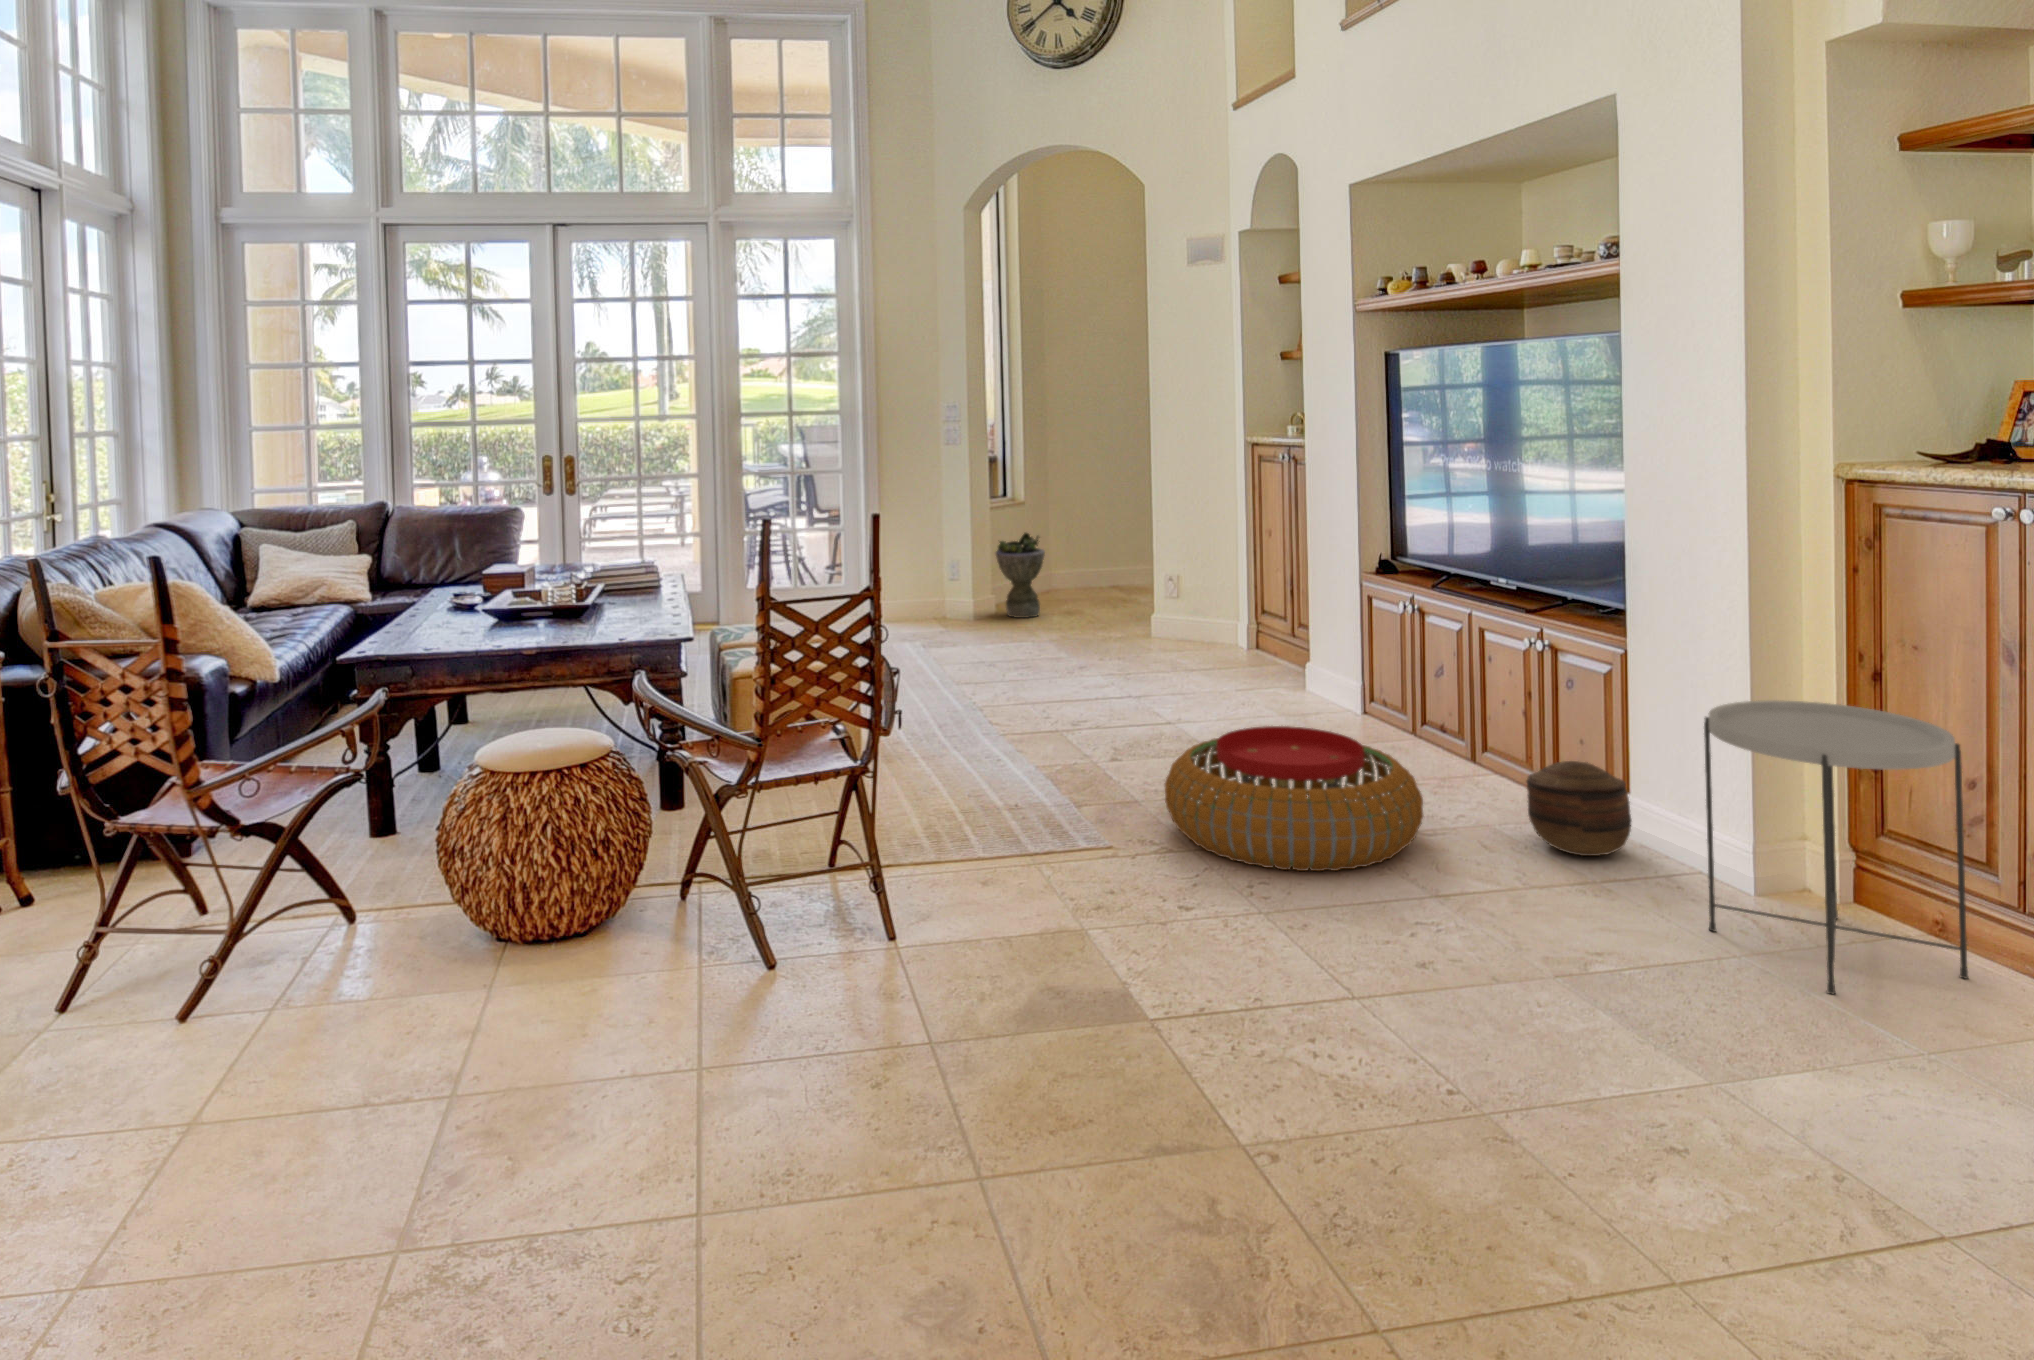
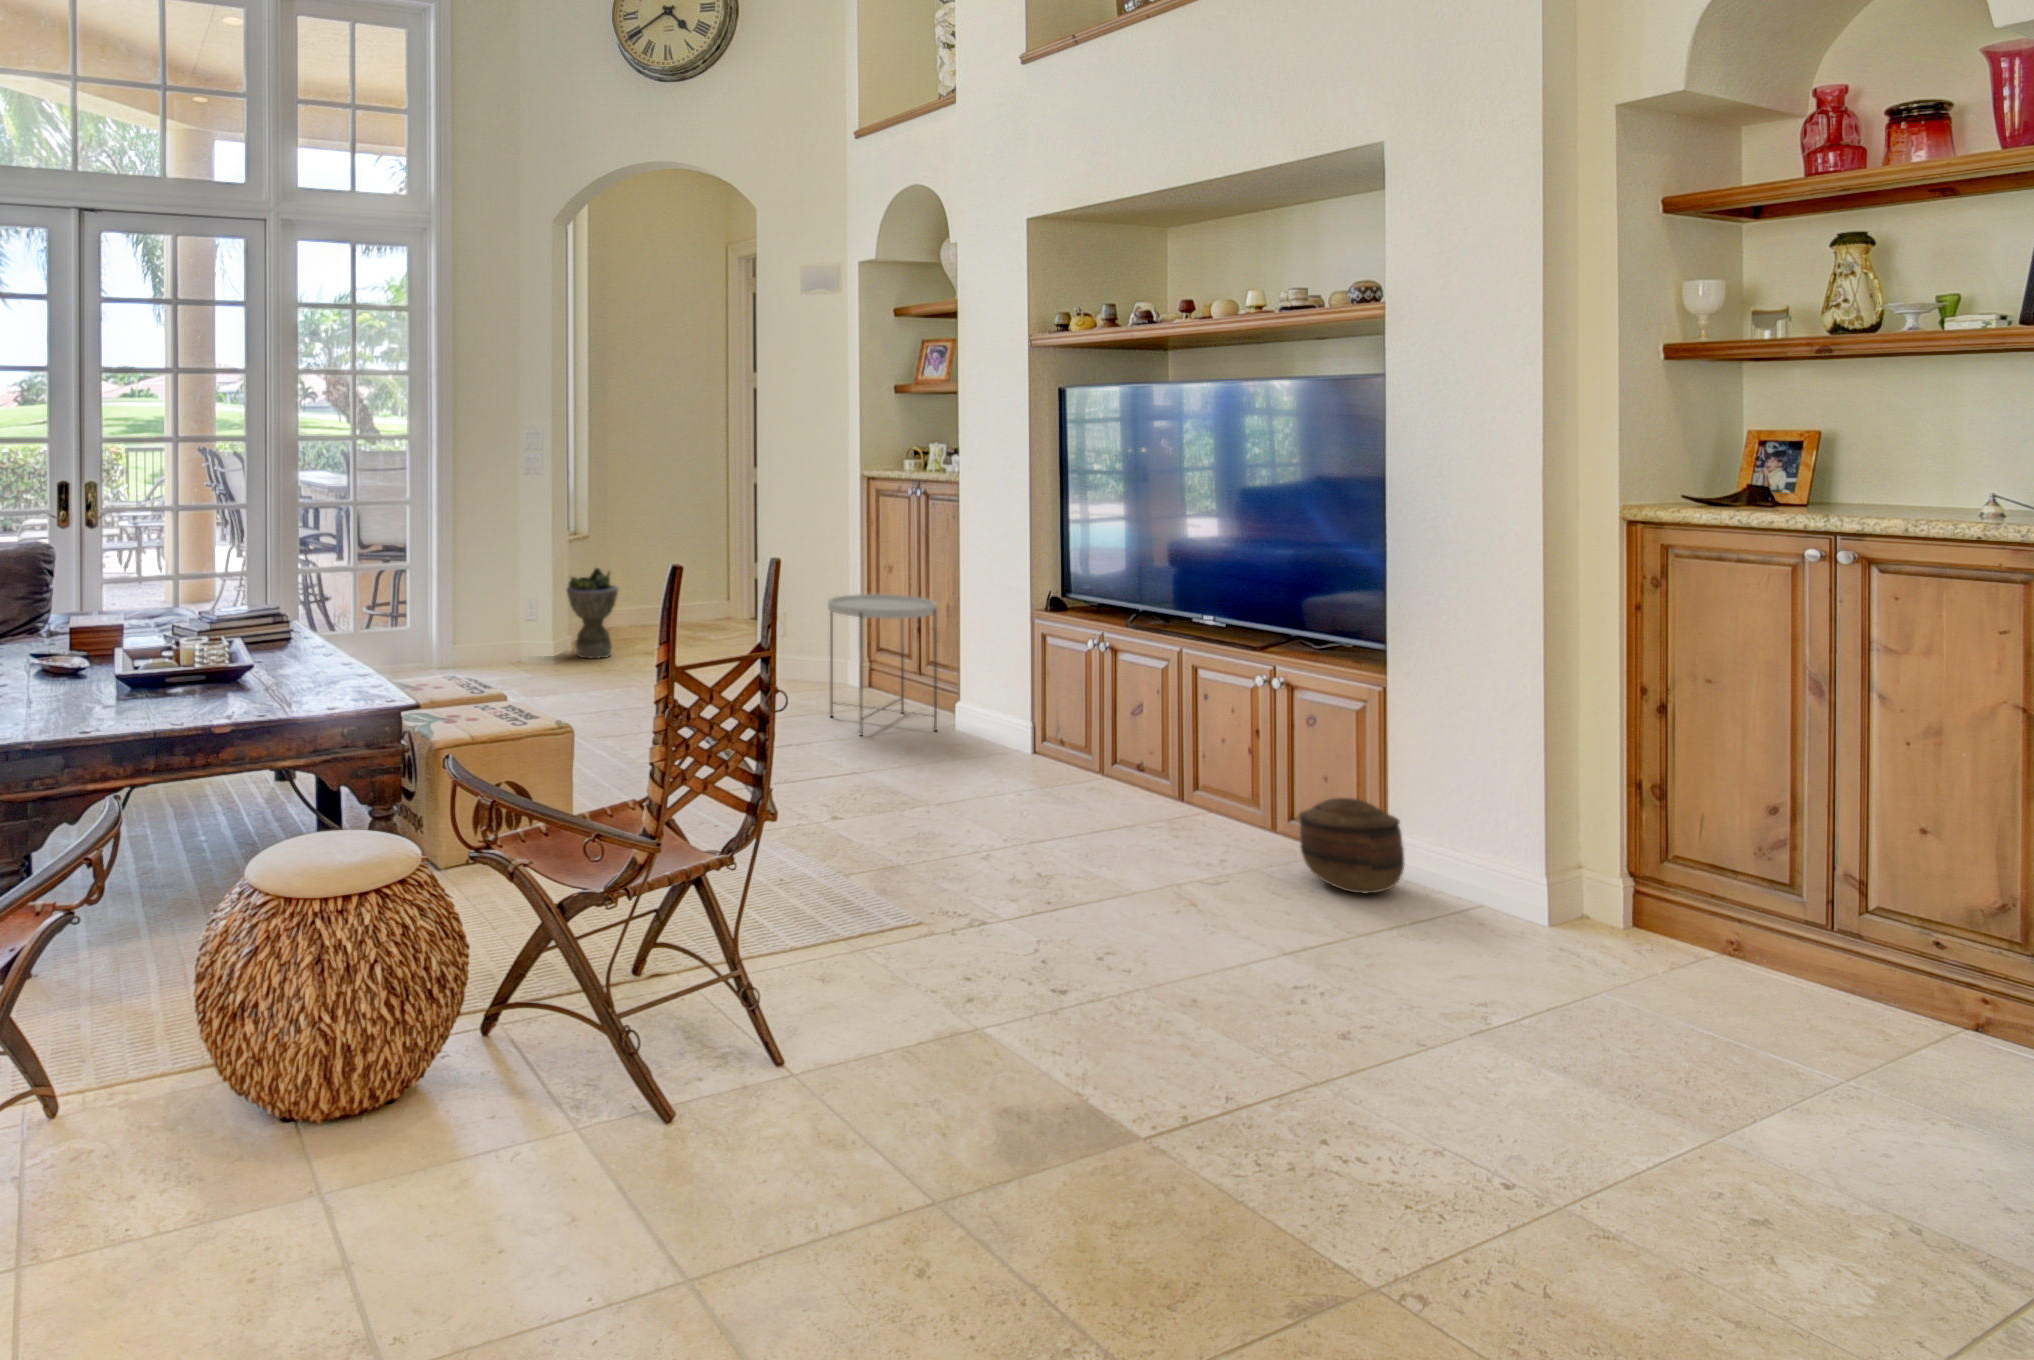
side table: present [1704,700,1968,994] -> present [828,594,937,735]
pouf: present [1164,726,1423,871] -> none [948,775,1225,934]

